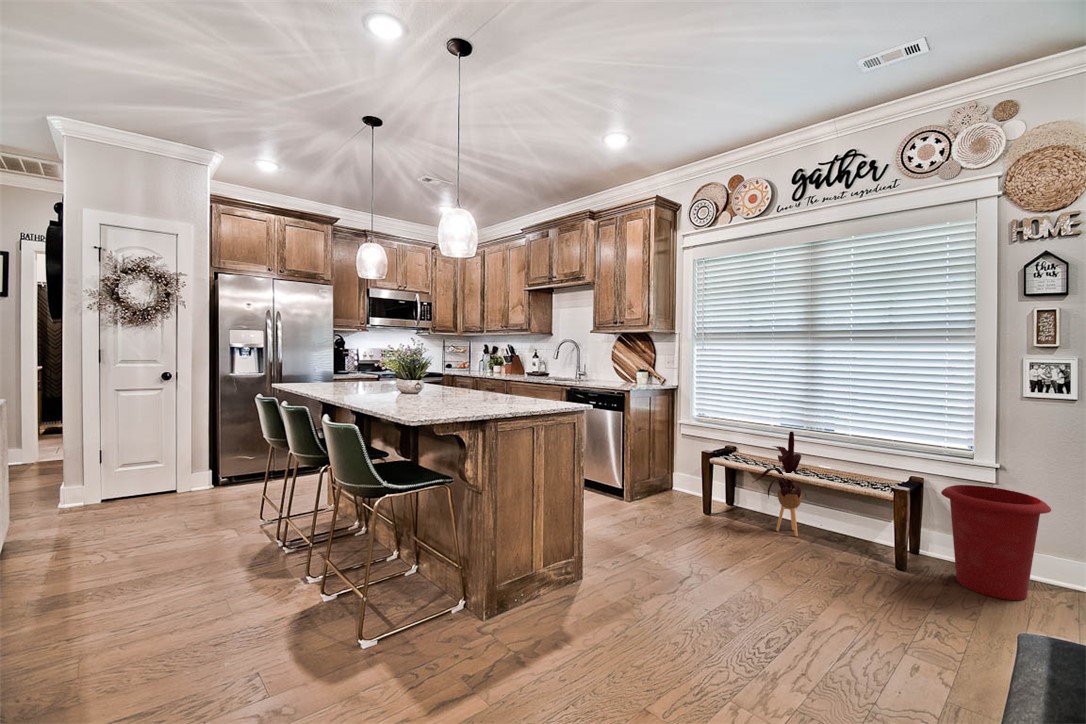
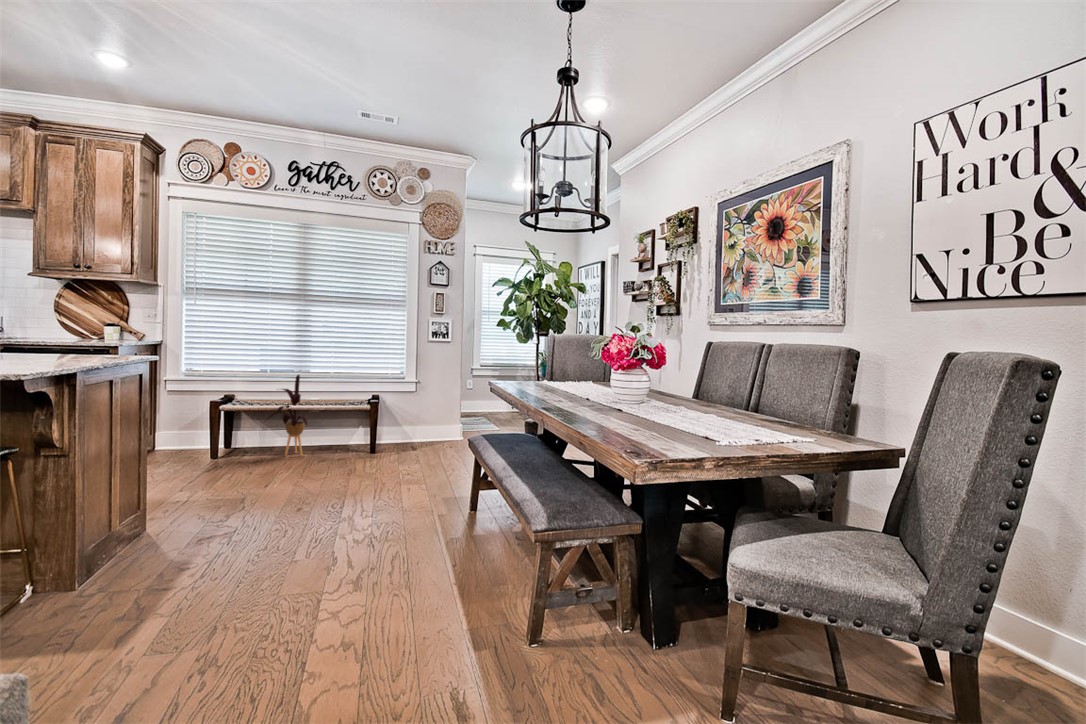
waste bin: present [941,485,1051,600] -> none [394,397,442,456]

